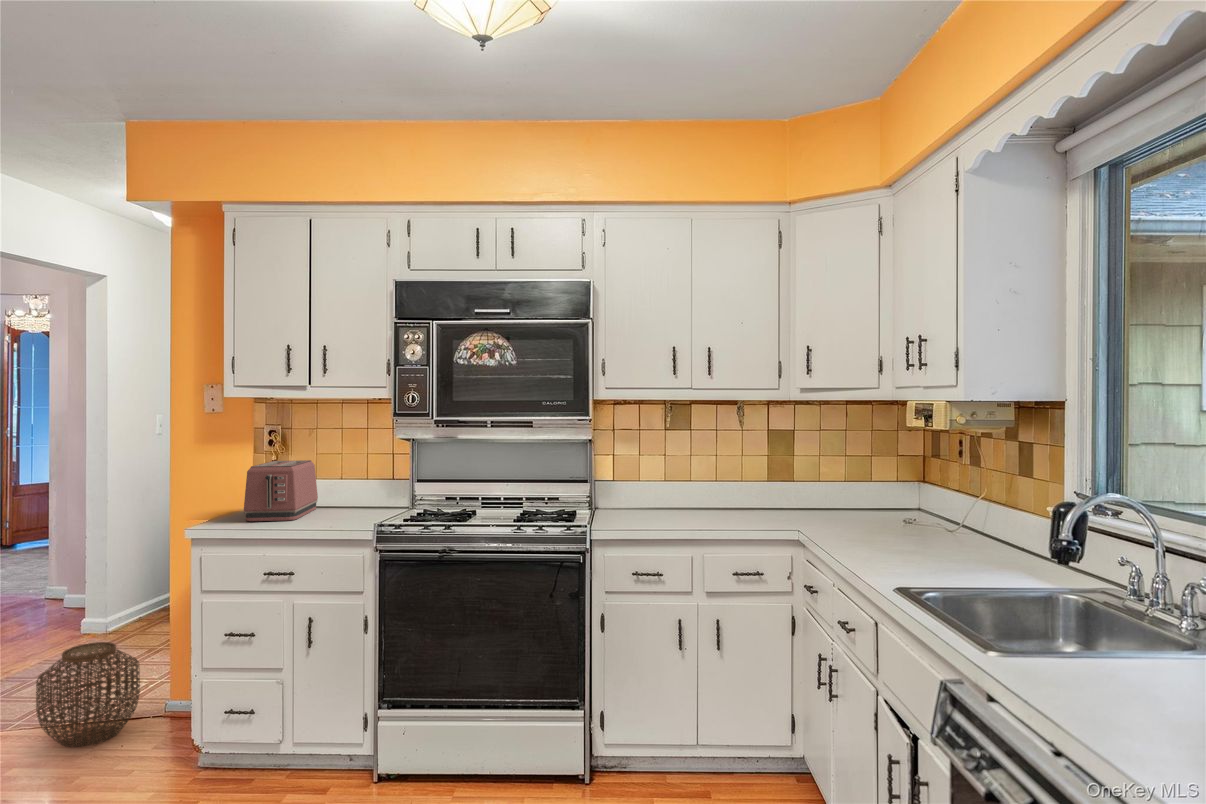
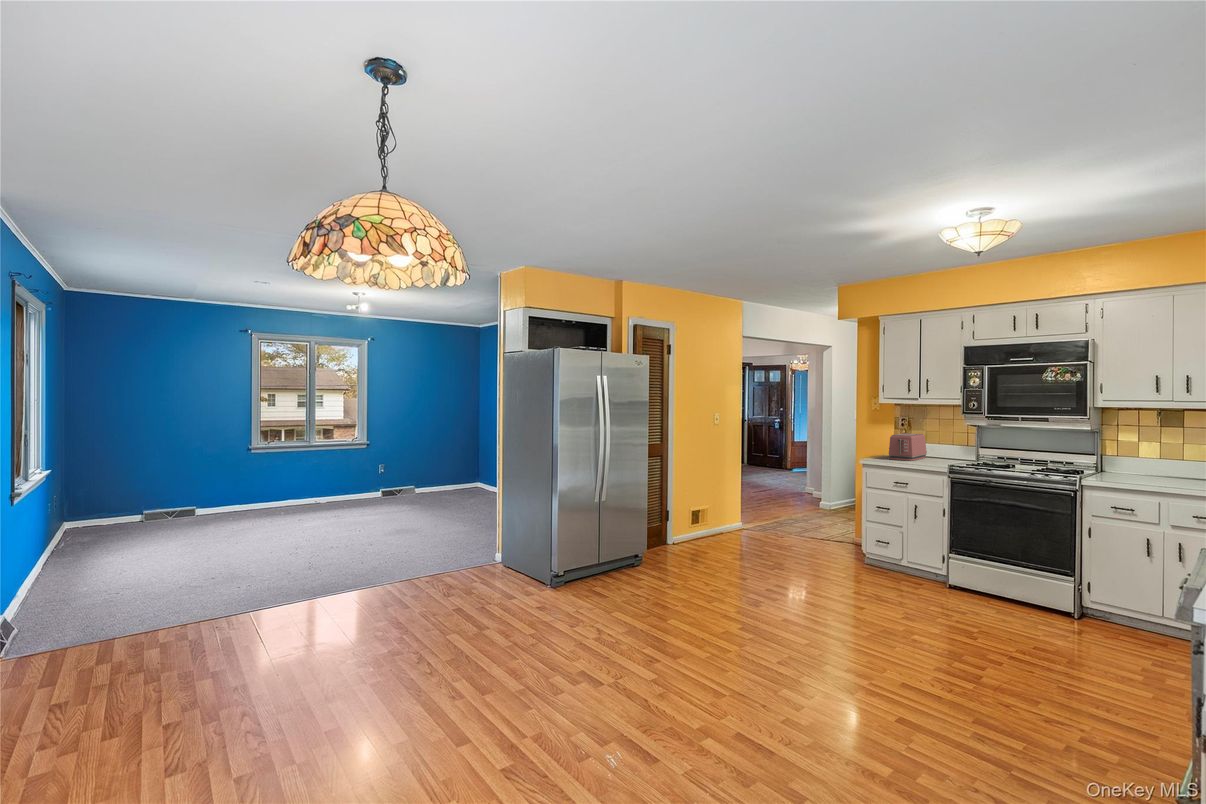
woven basket: present [36,642,140,747] -> none [809,505,846,546]

